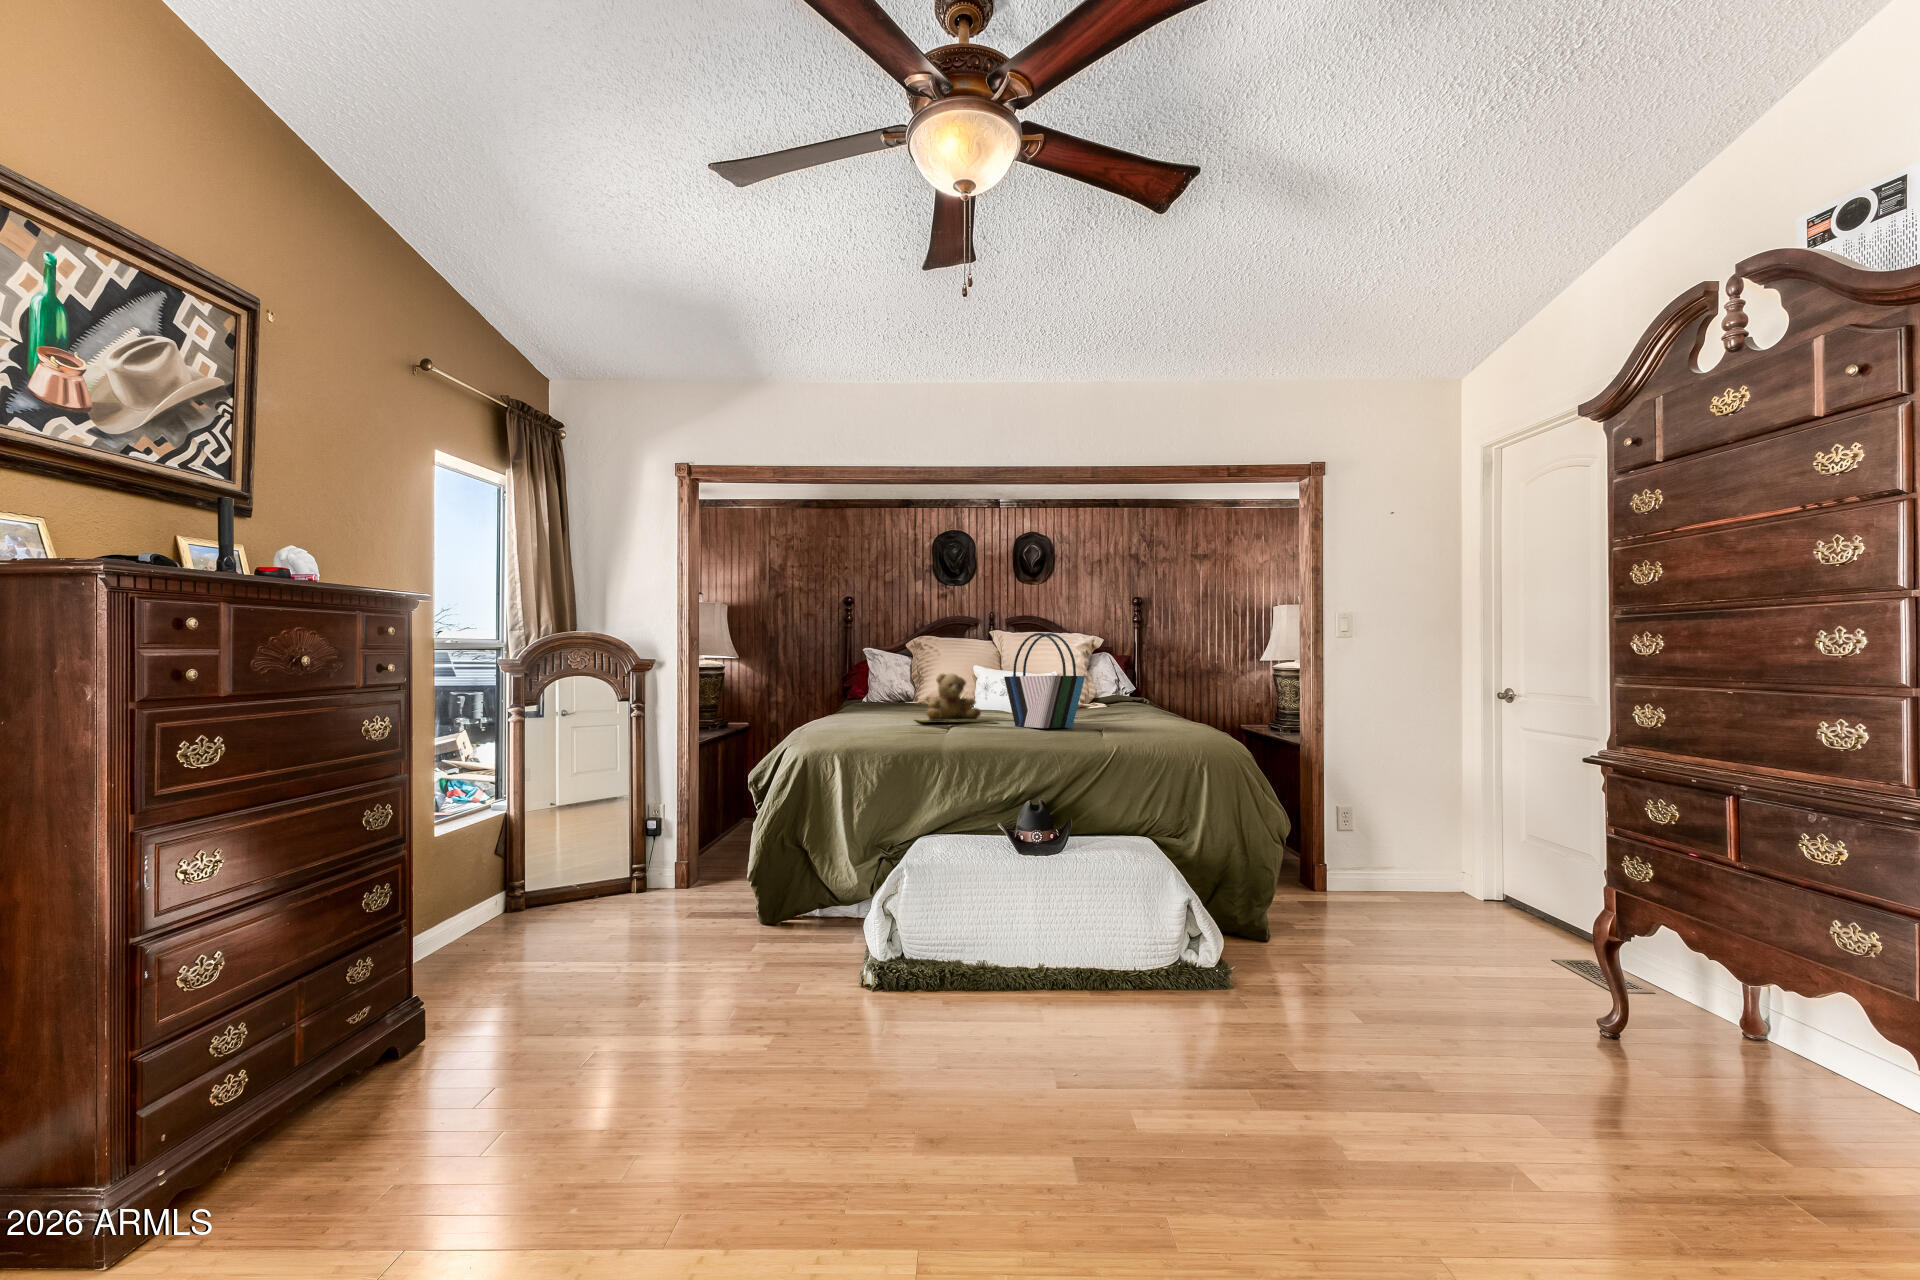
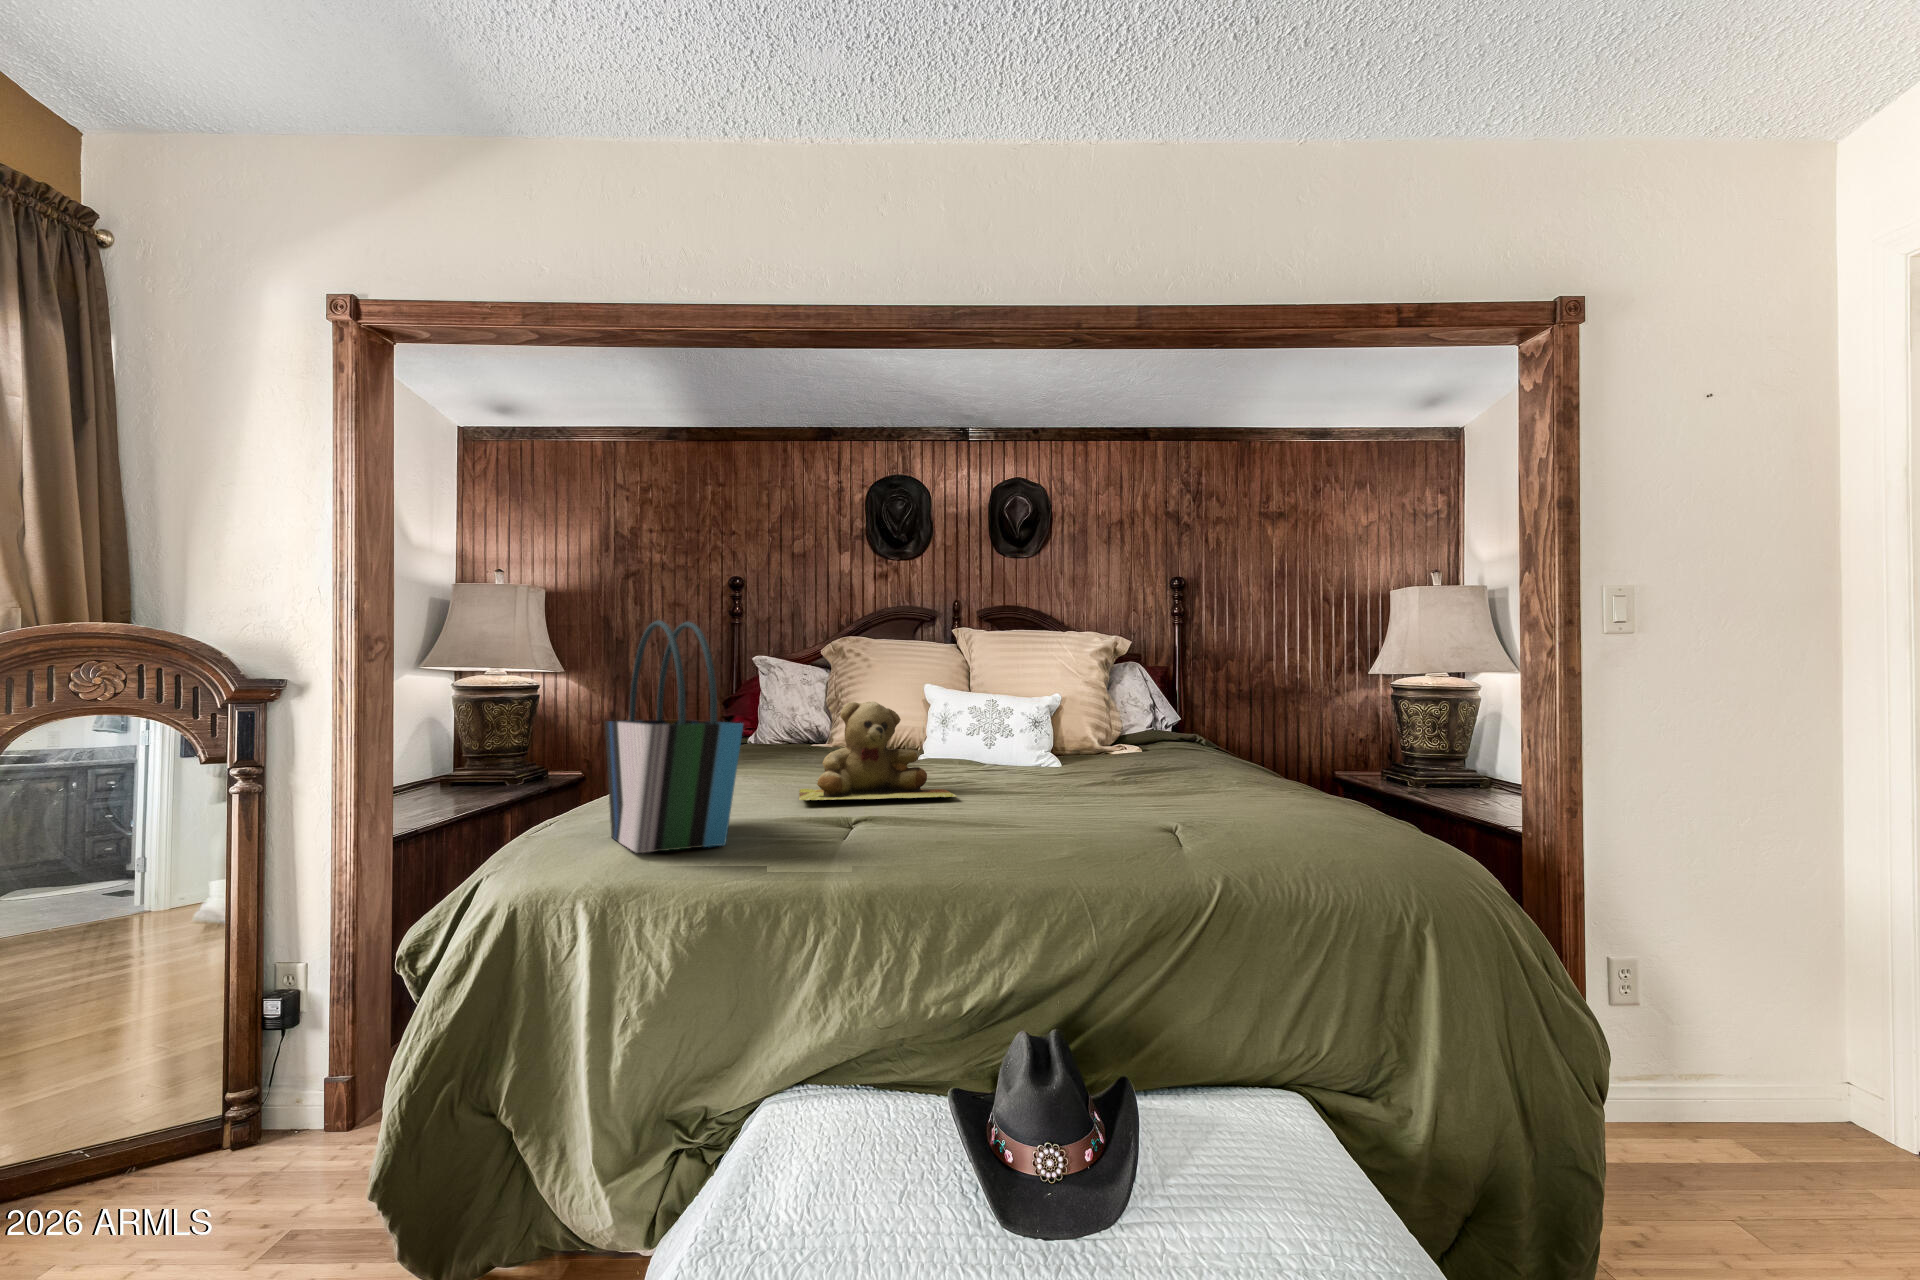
tote bag: present [1004,633,1085,728] -> present [605,620,743,853]

